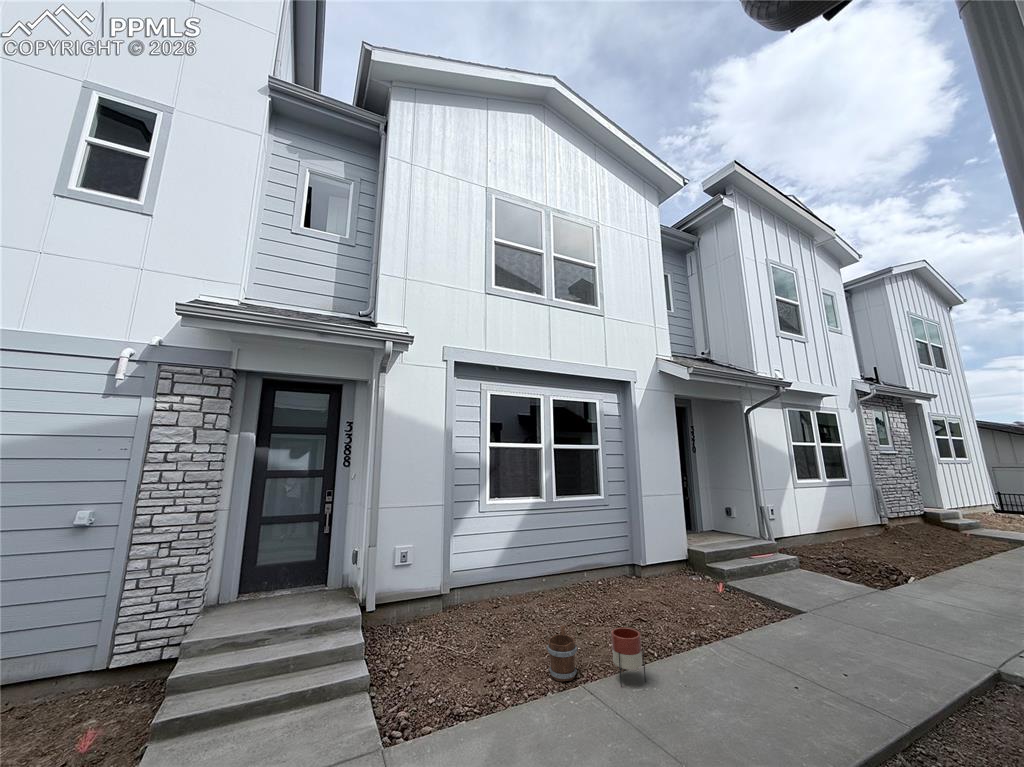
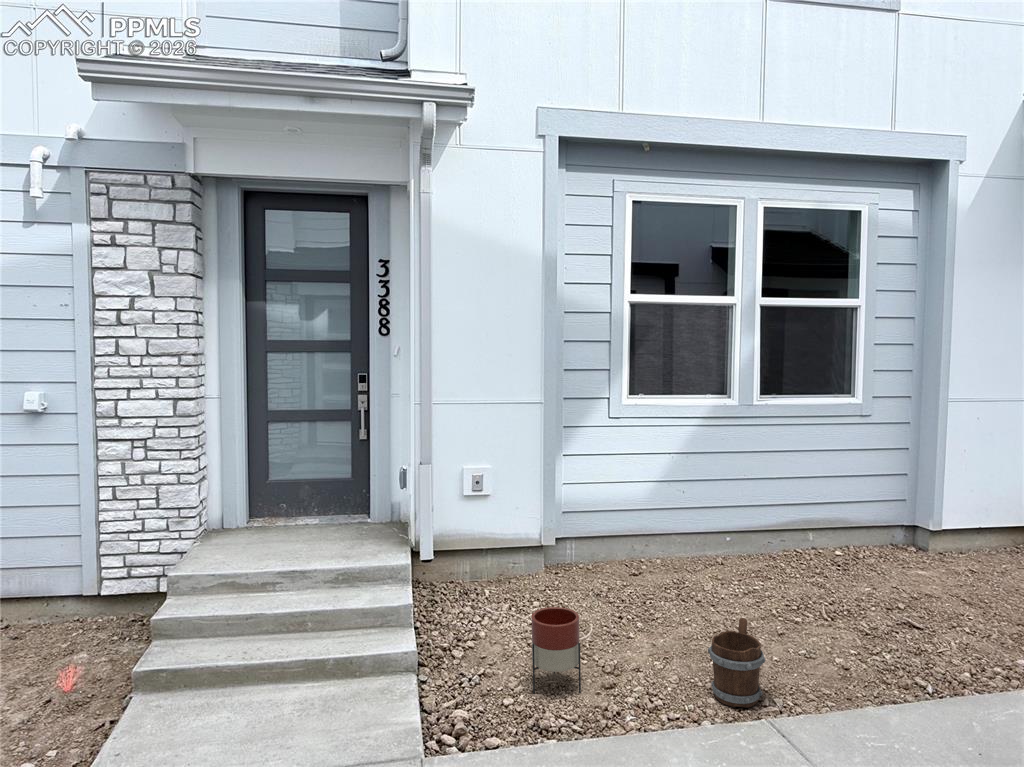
planter: present [611,627,646,687] -> present [532,607,581,694]

